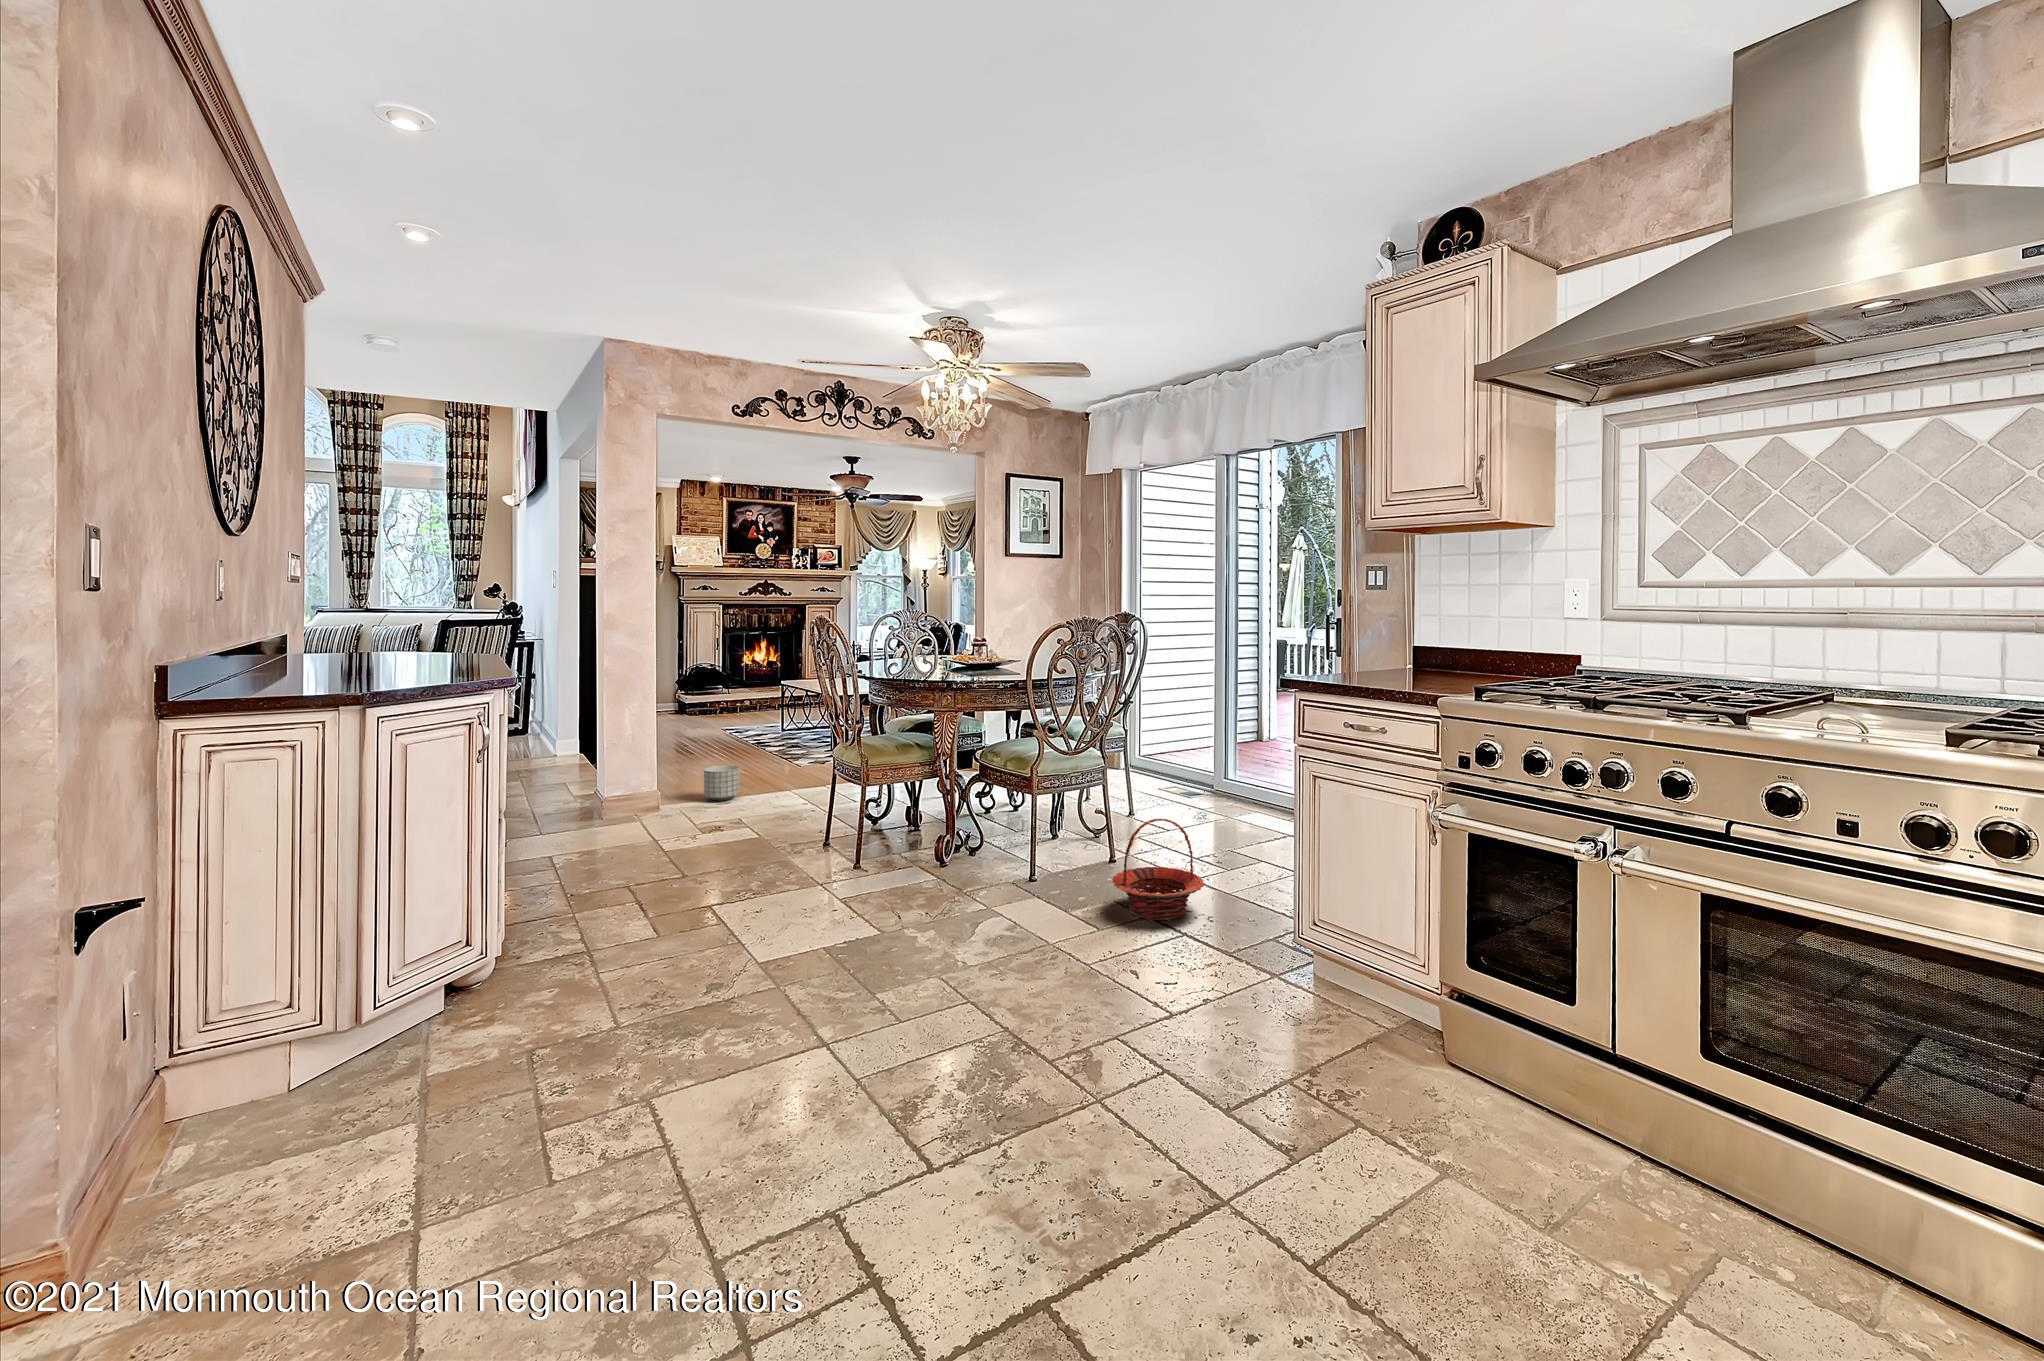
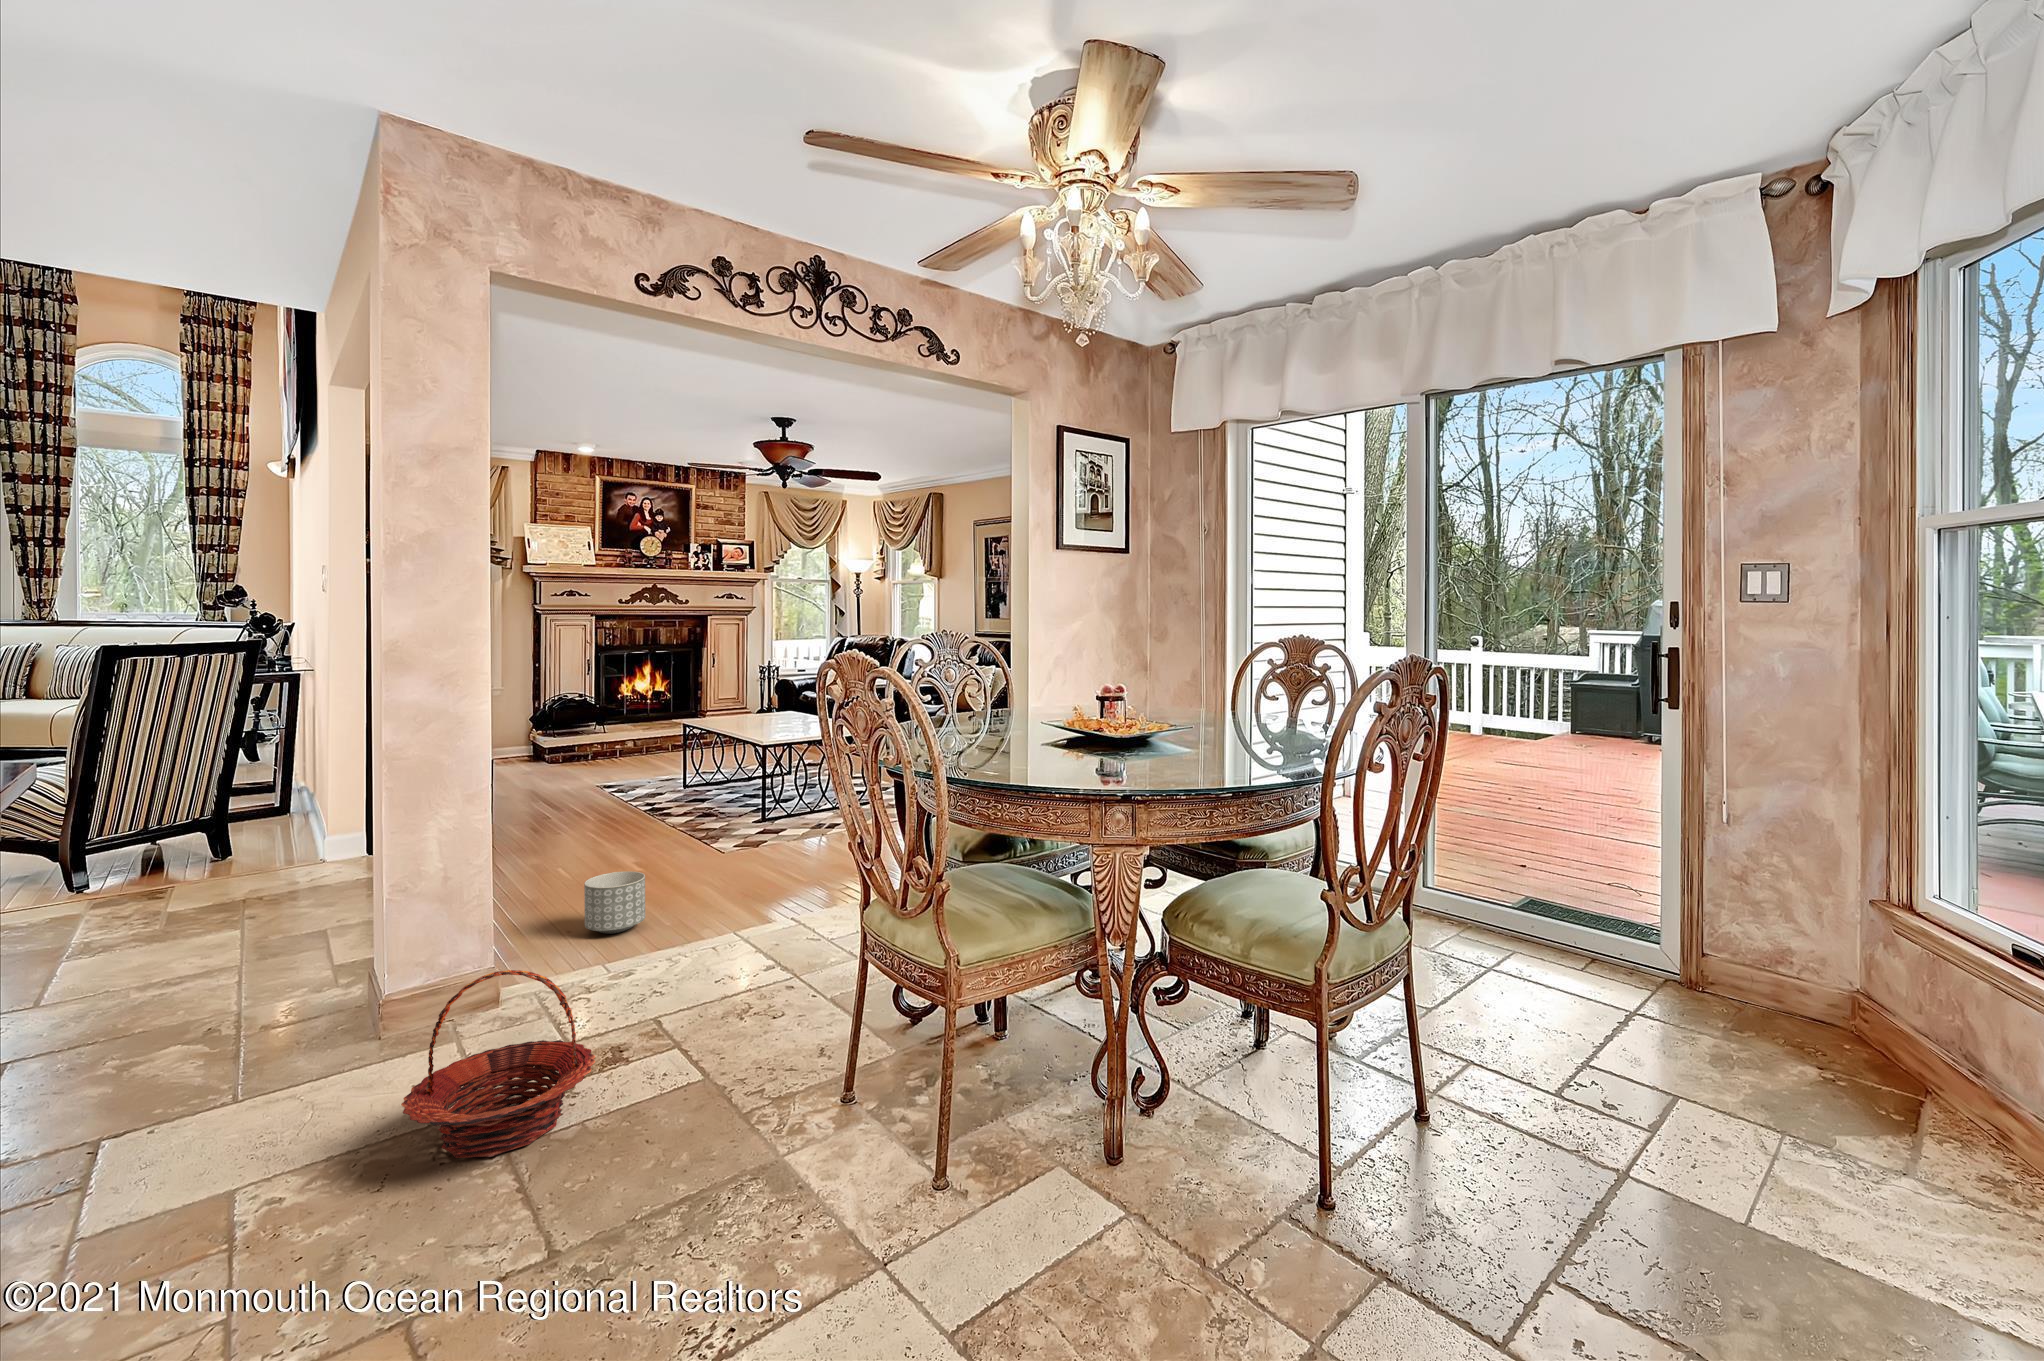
basket: present [1112,819,1205,920] -> present [401,970,595,1158]

